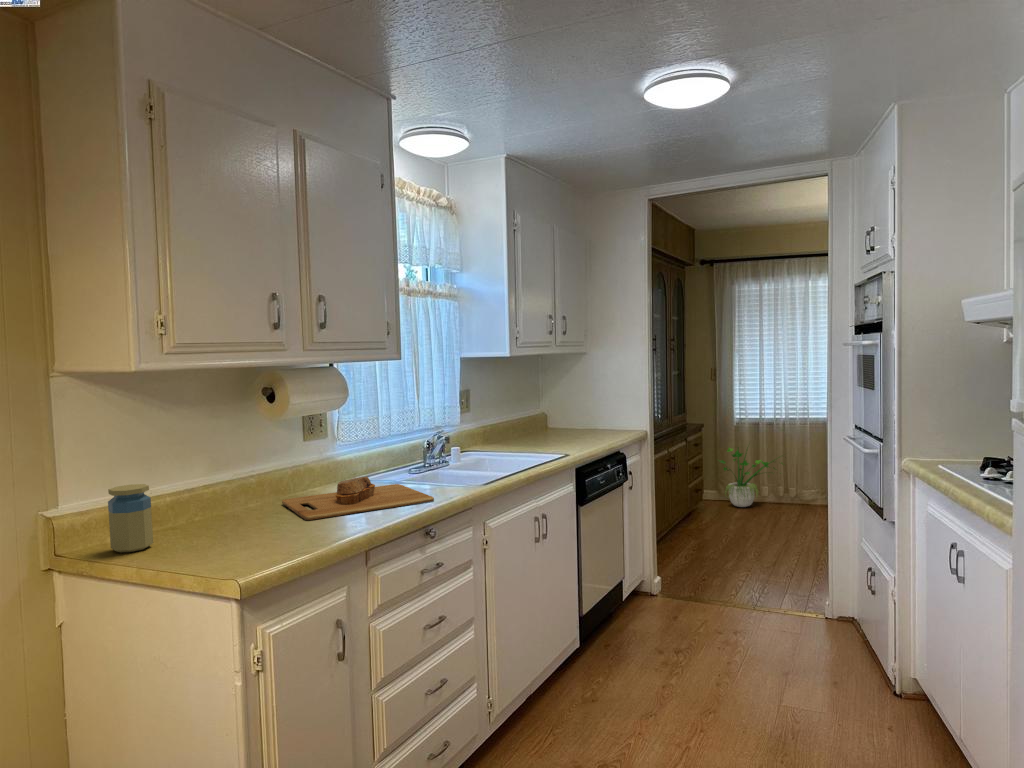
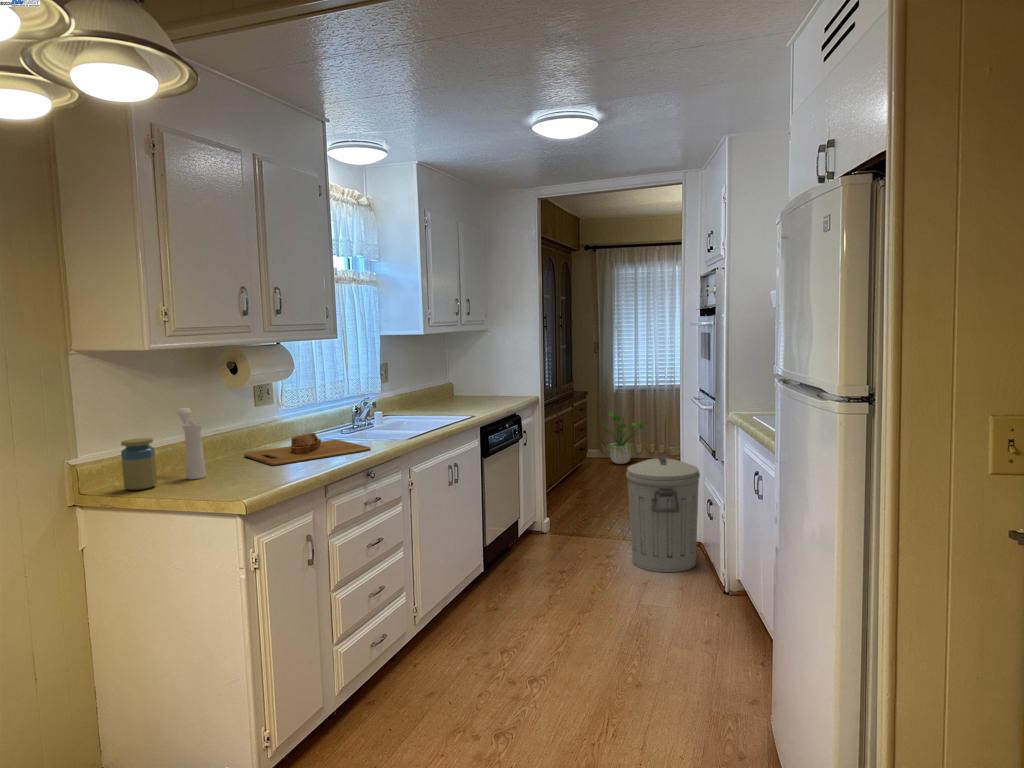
pepper mill: none [191,445,220,538] -> present [177,408,206,479]
trash can: none [758,508,856,658] -> present [626,456,700,572]

